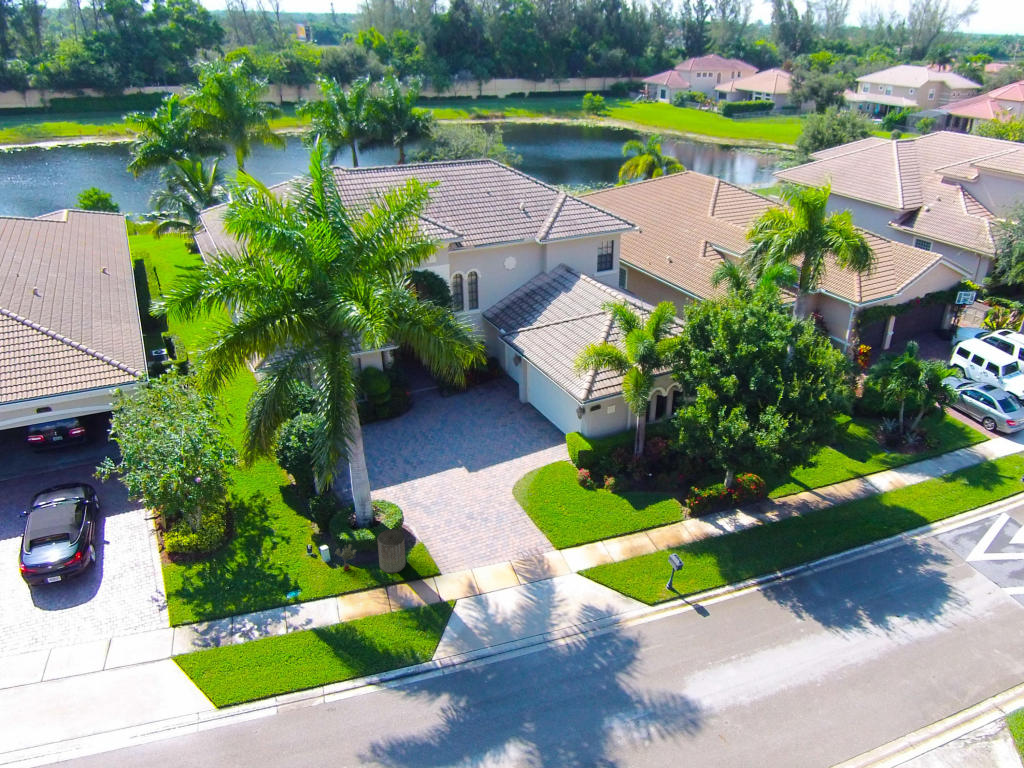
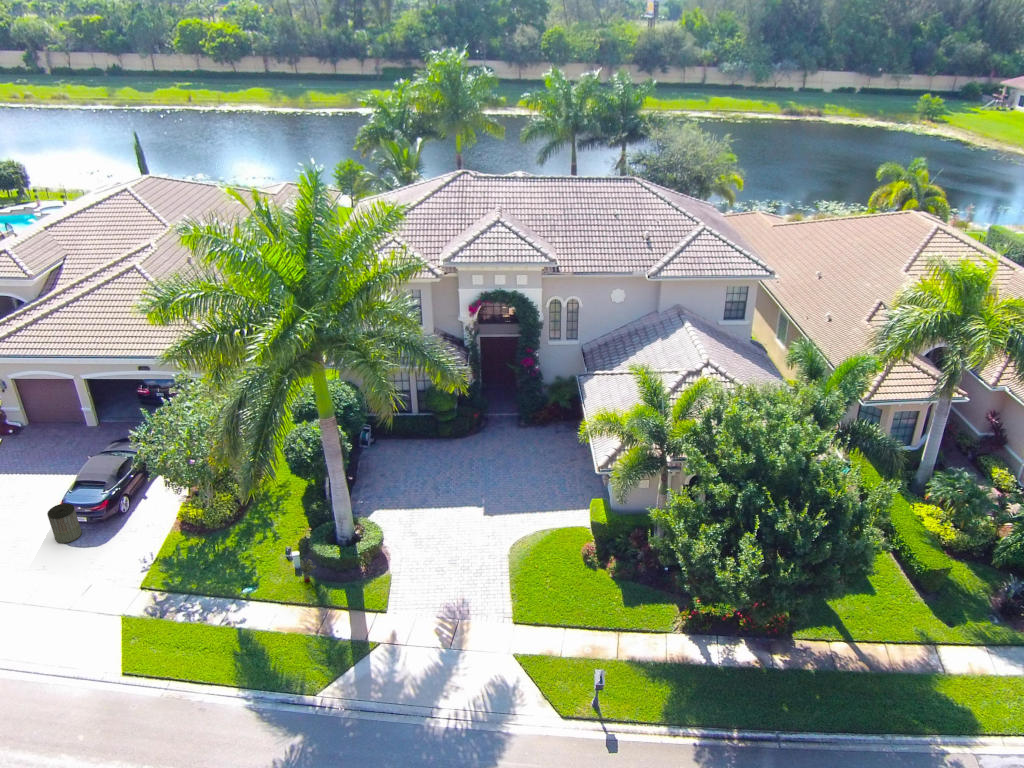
trash can: present [377,529,406,573] -> present [47,503,82,544]

